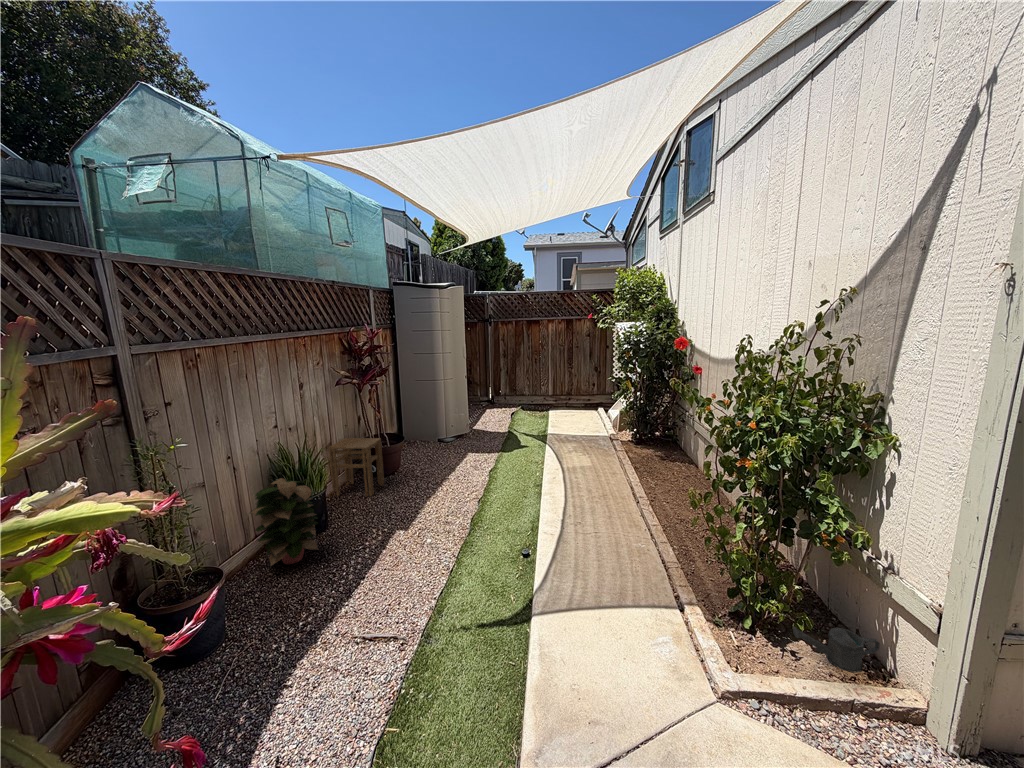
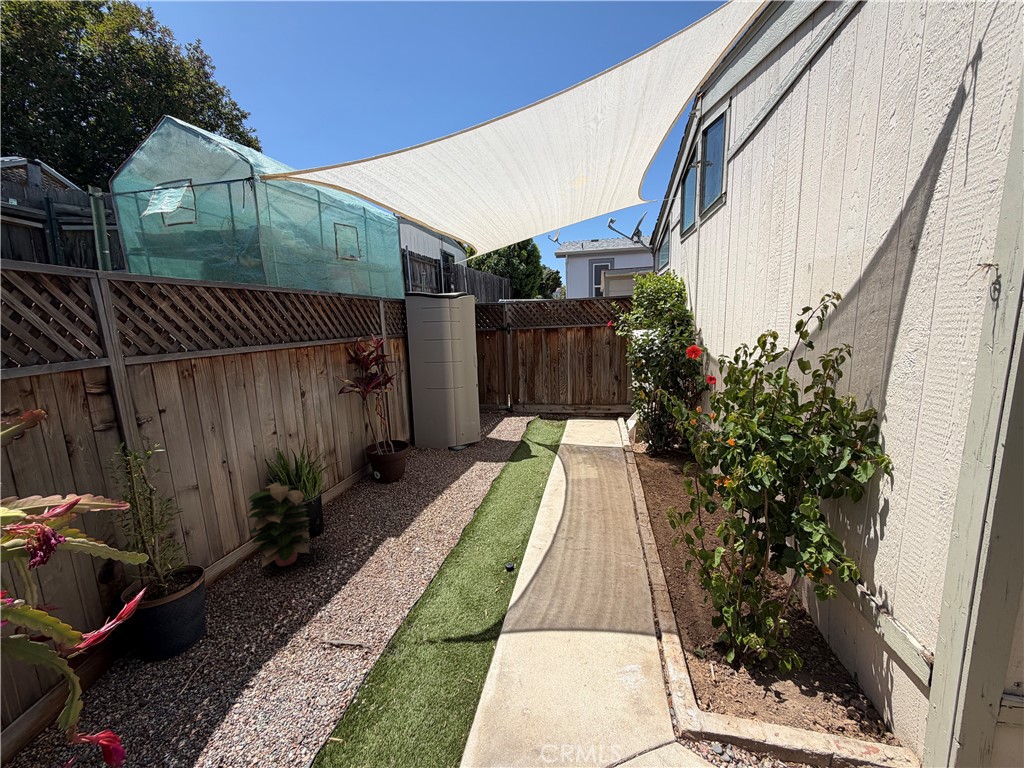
stool: present [329,438,384,496] -> none [335,444,390,502]
watering can: present [793,627,880,672] -> none [772,664,871,723]

